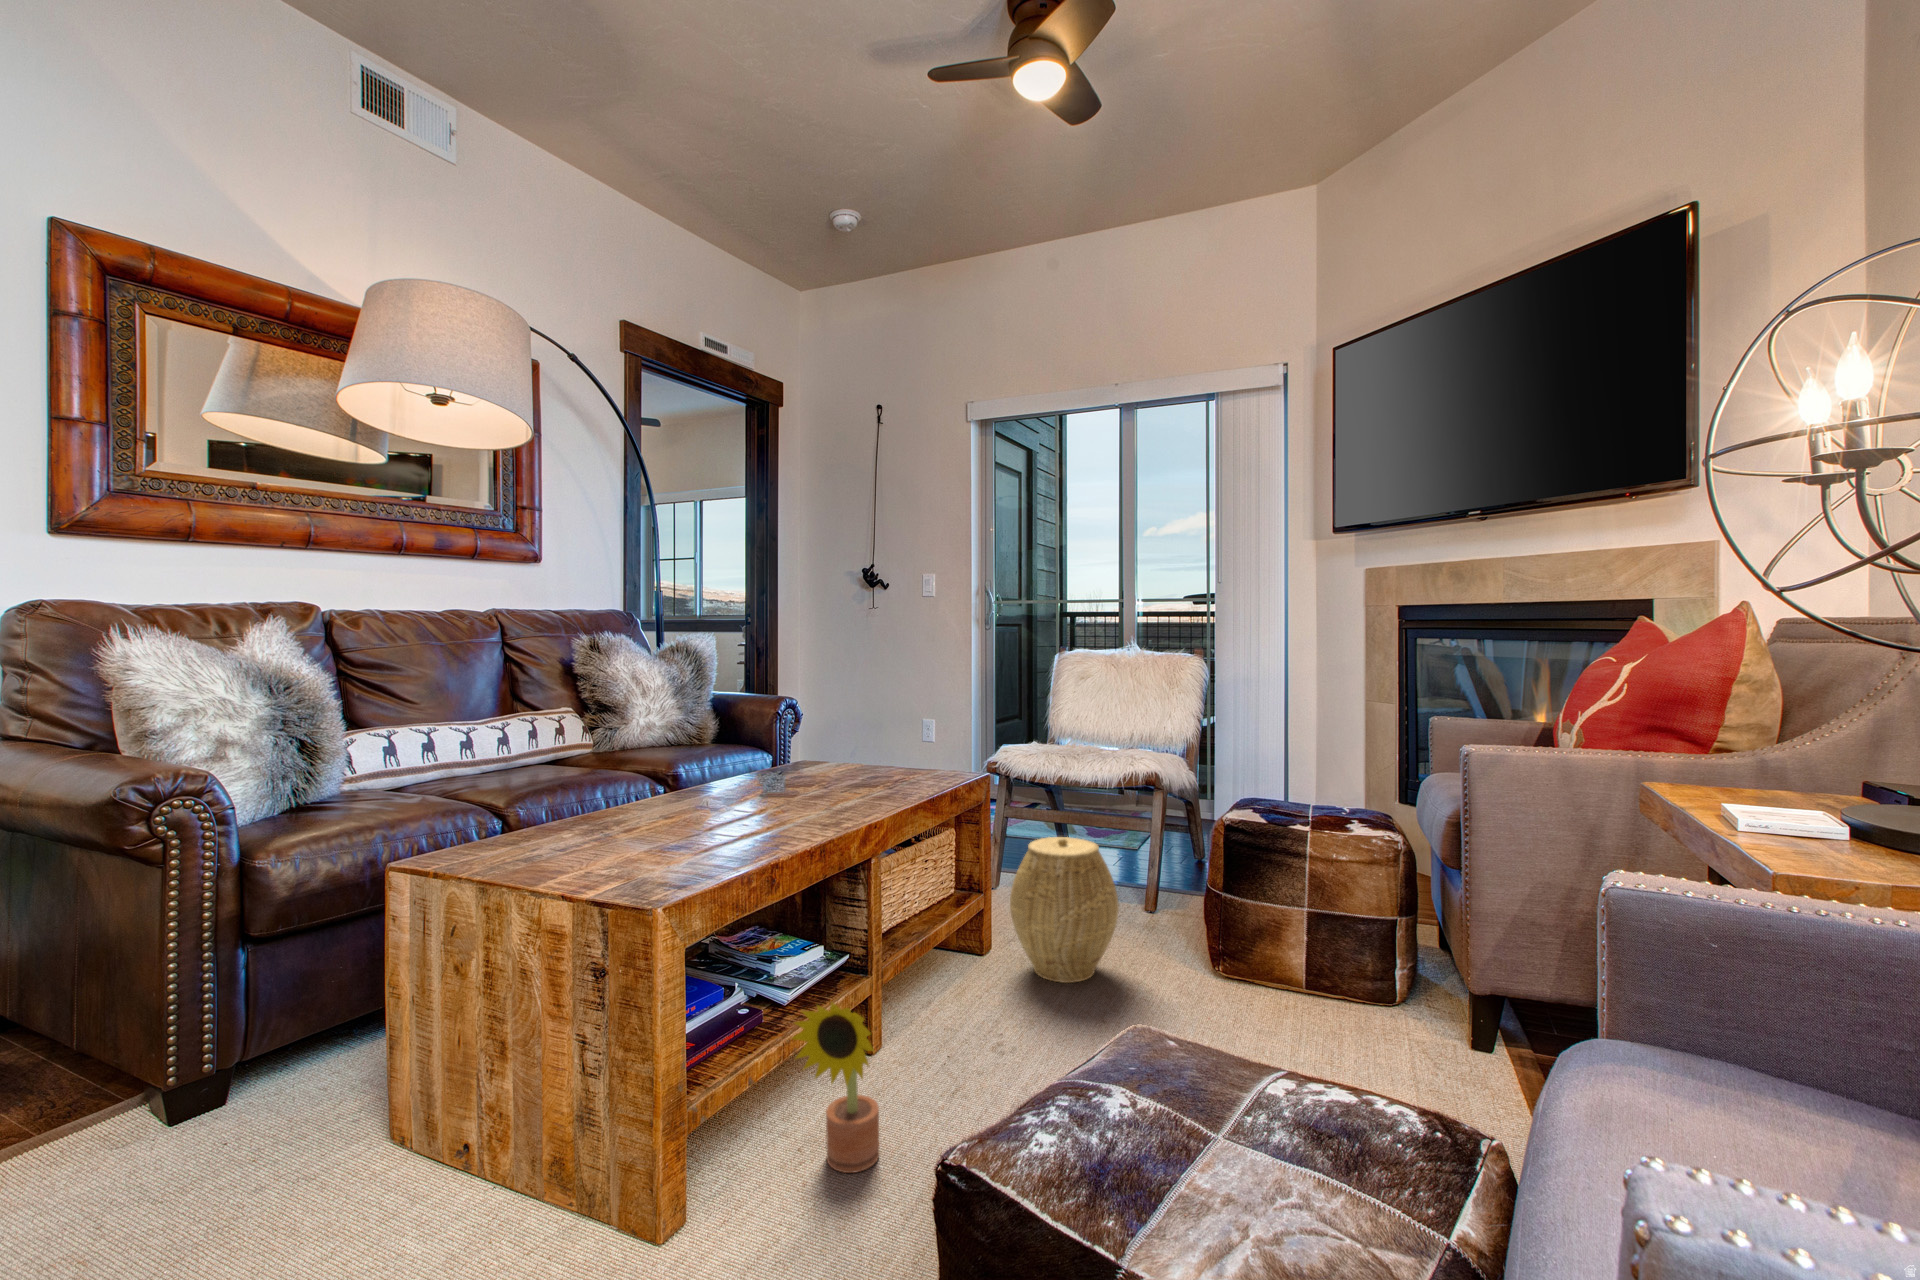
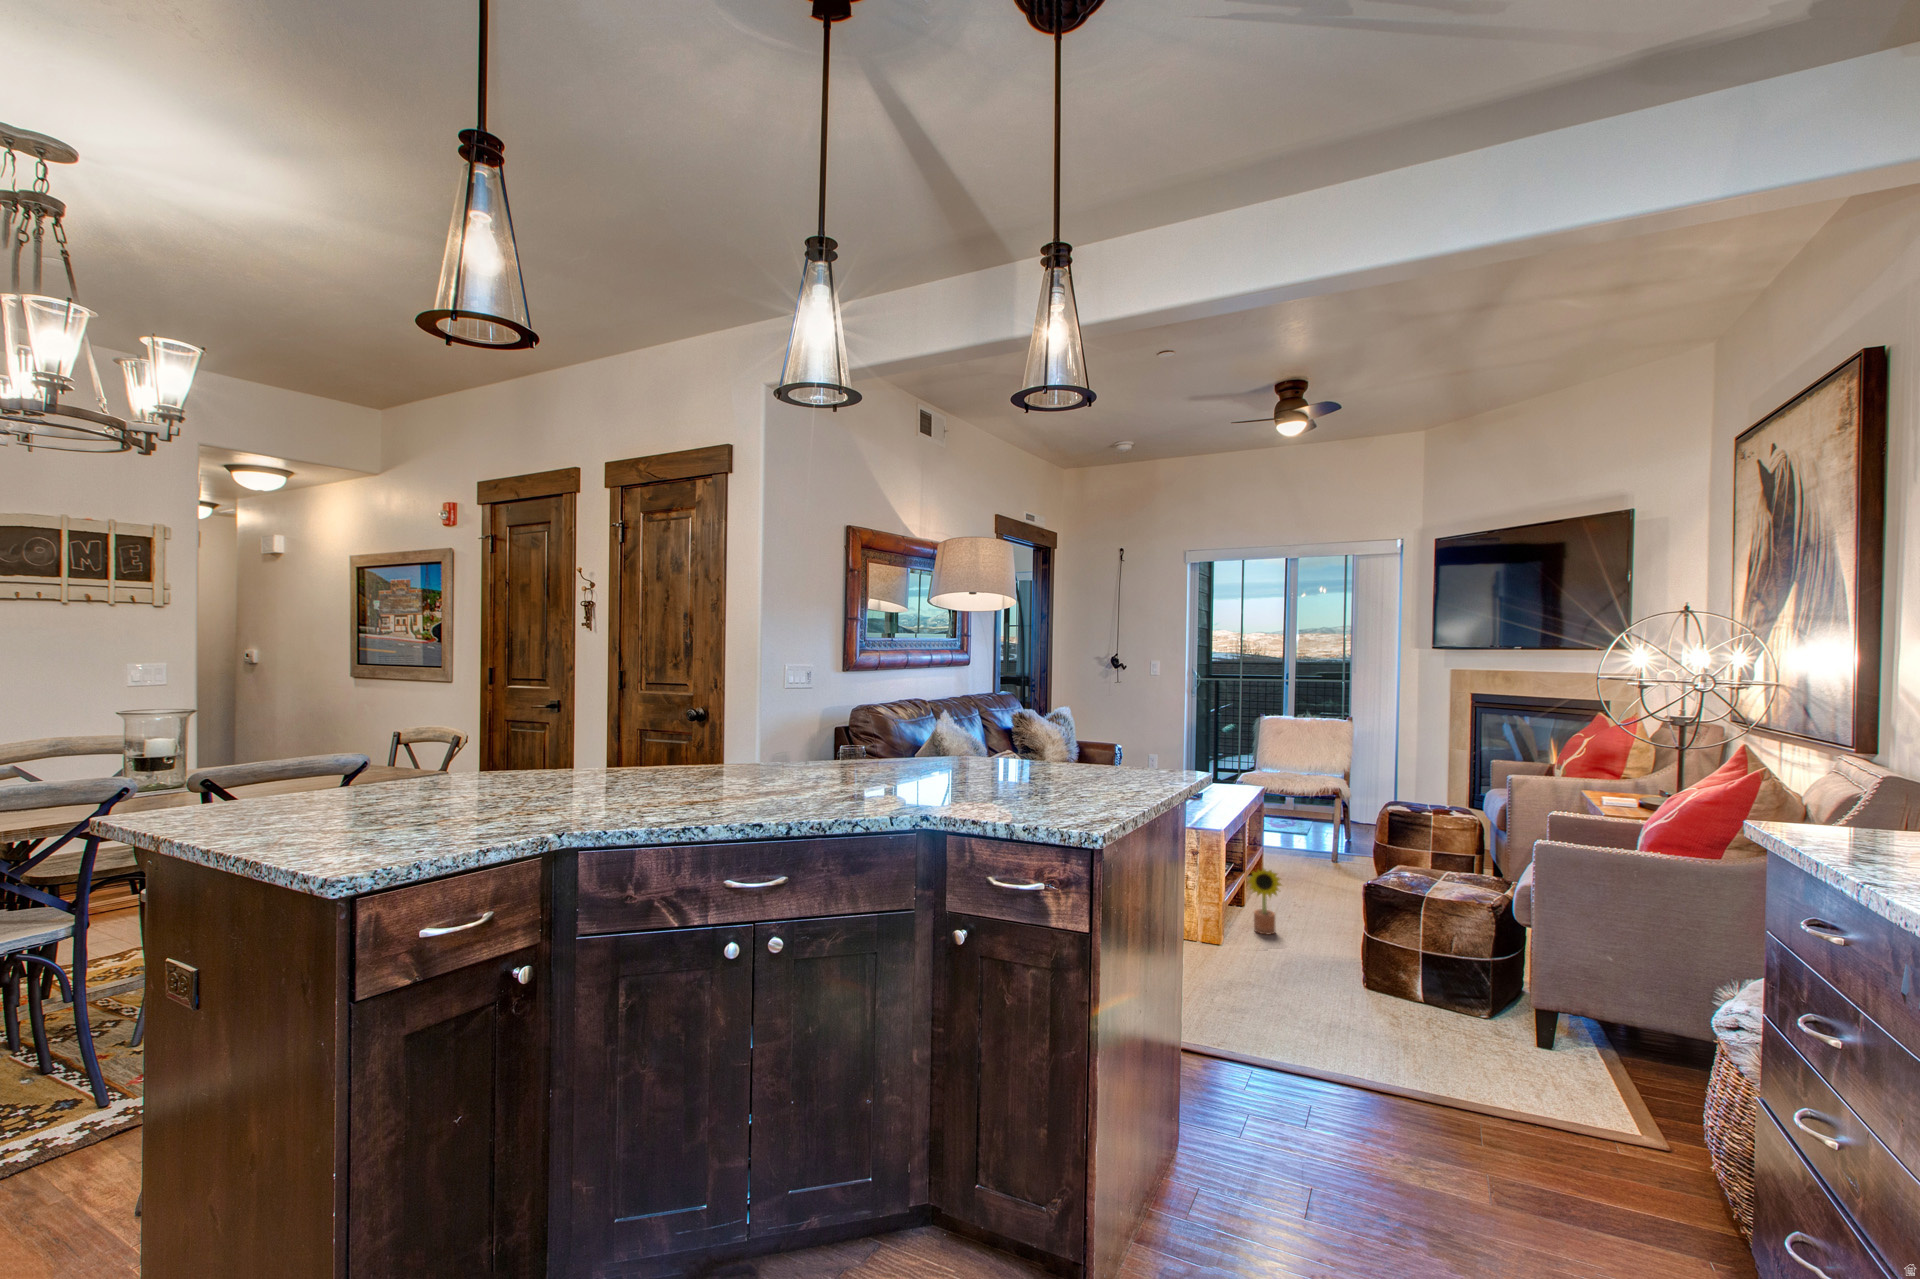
woven basket: present [1010,837,1119,983] -> none [1278,818,1335,887]

